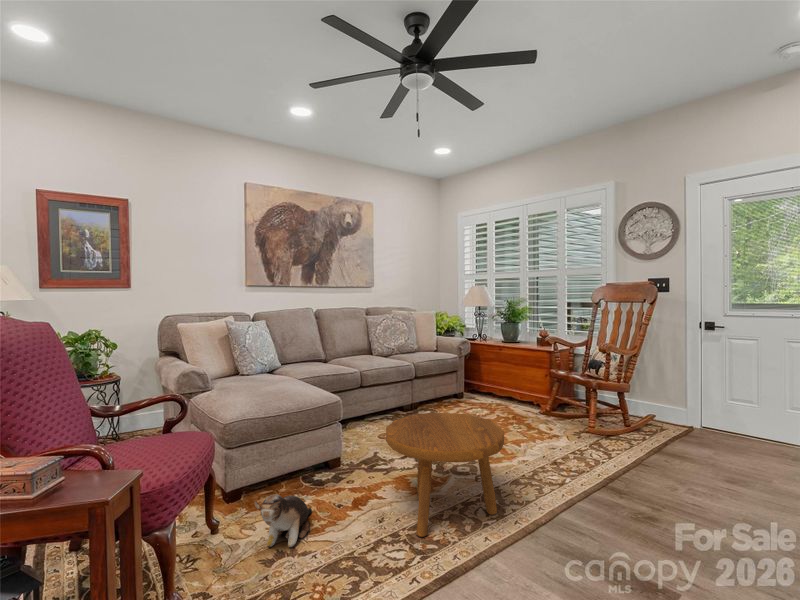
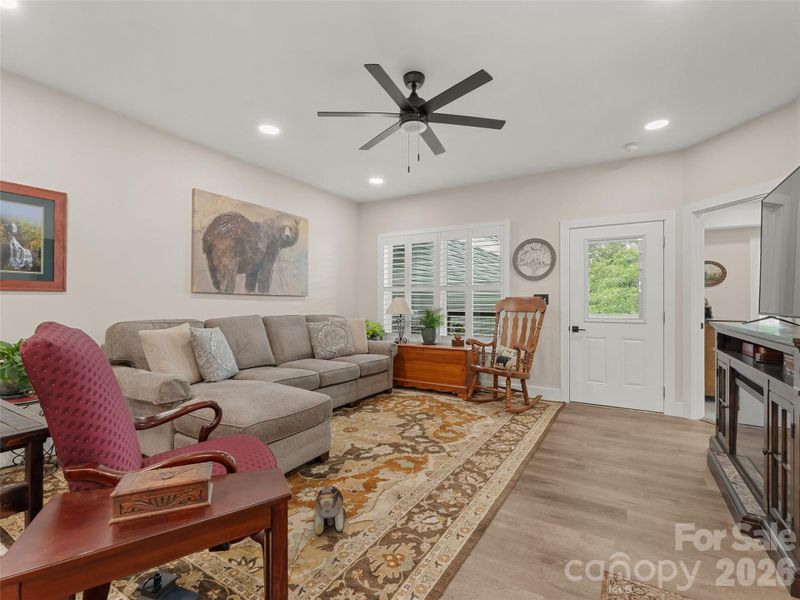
footstool: present [386,413,504,537] -> none [396,402,493,504]

